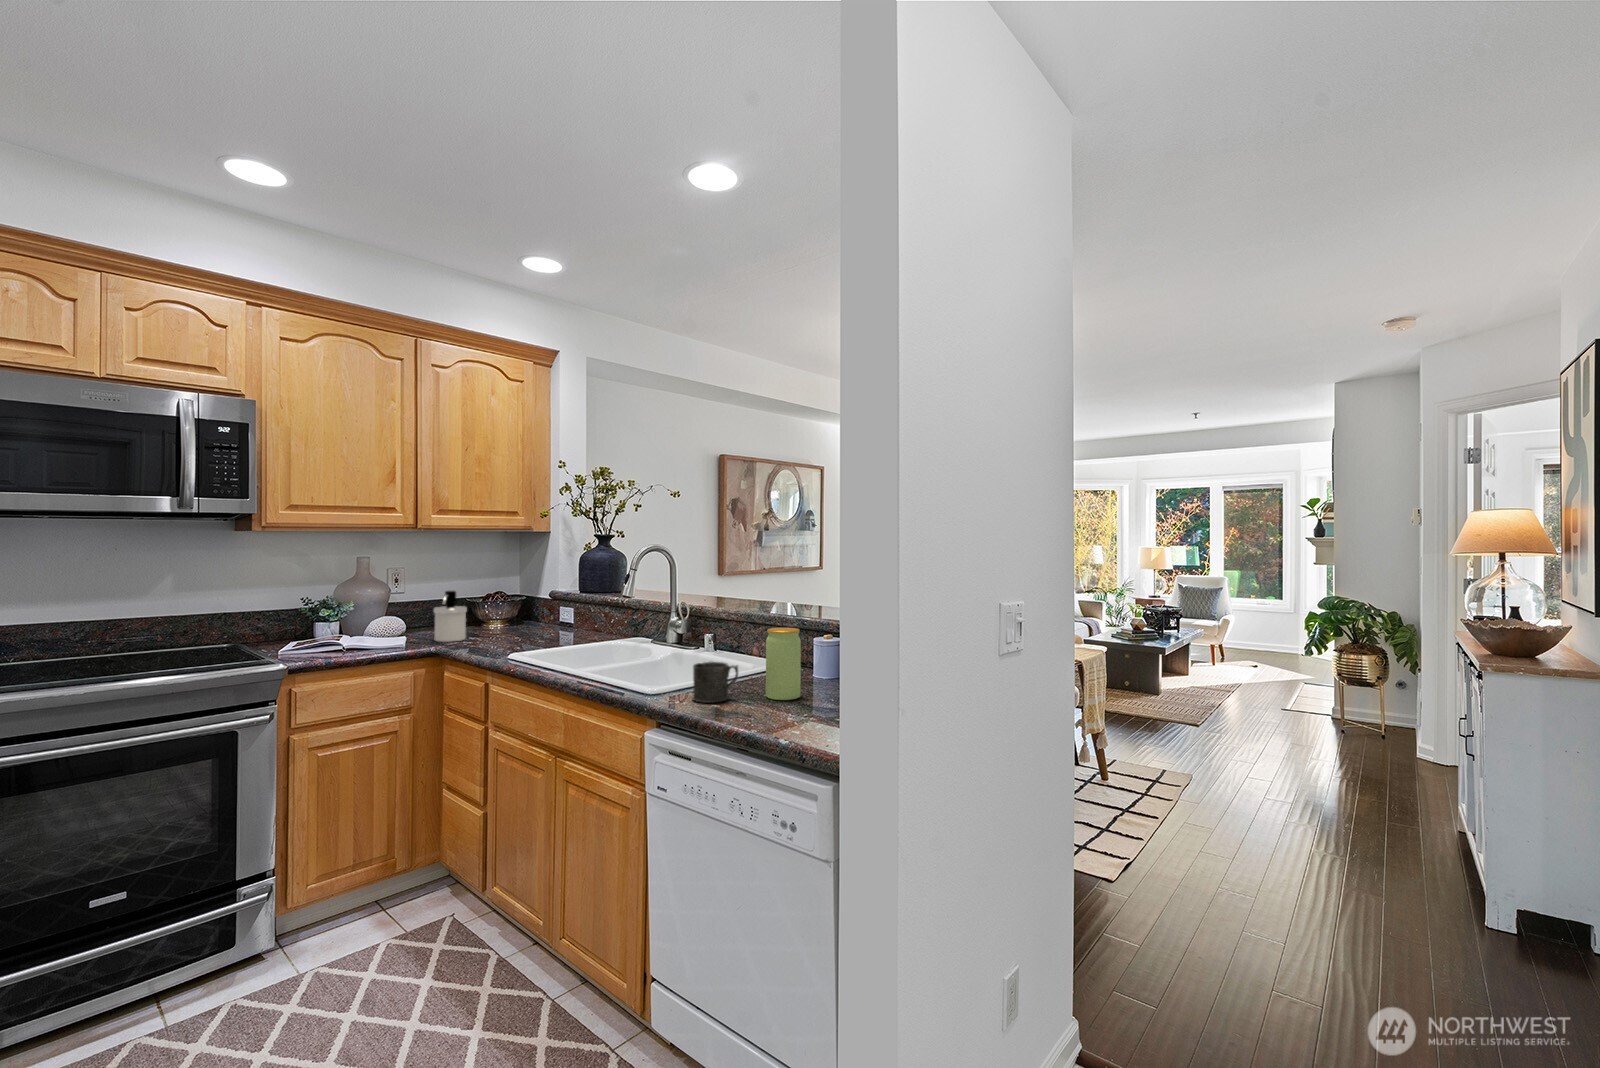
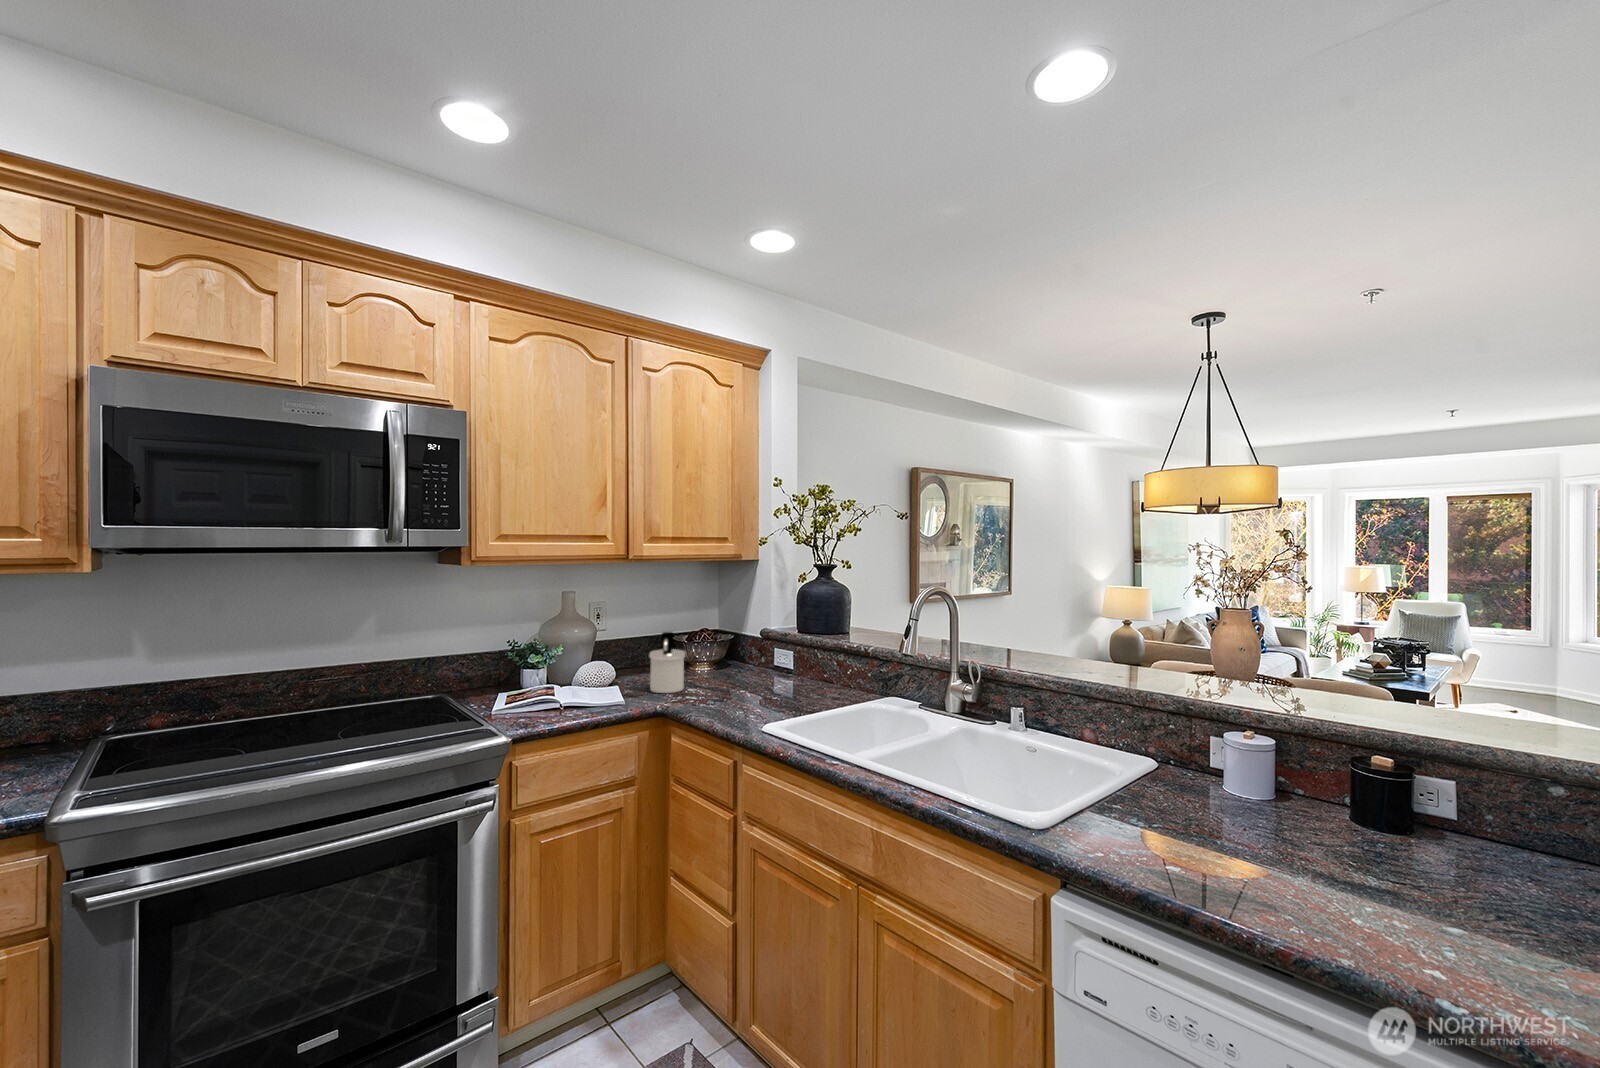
jar: present [766,628,801,700] -> none [1216,734,1280,856]
mug: present [692,662,738,703] -> none [1112,786,1185,860]

